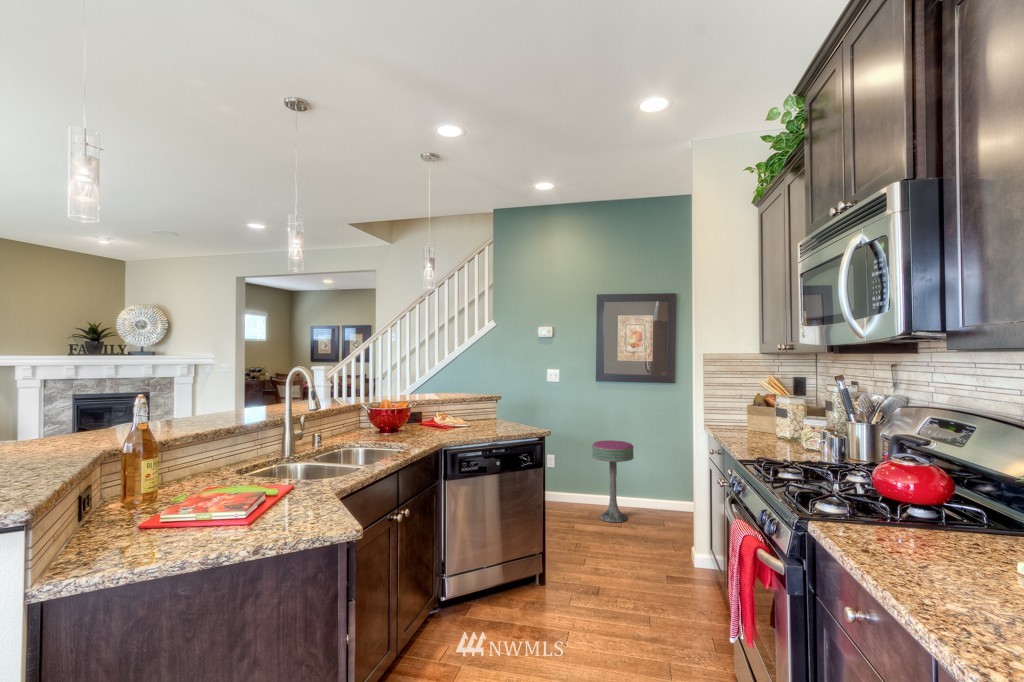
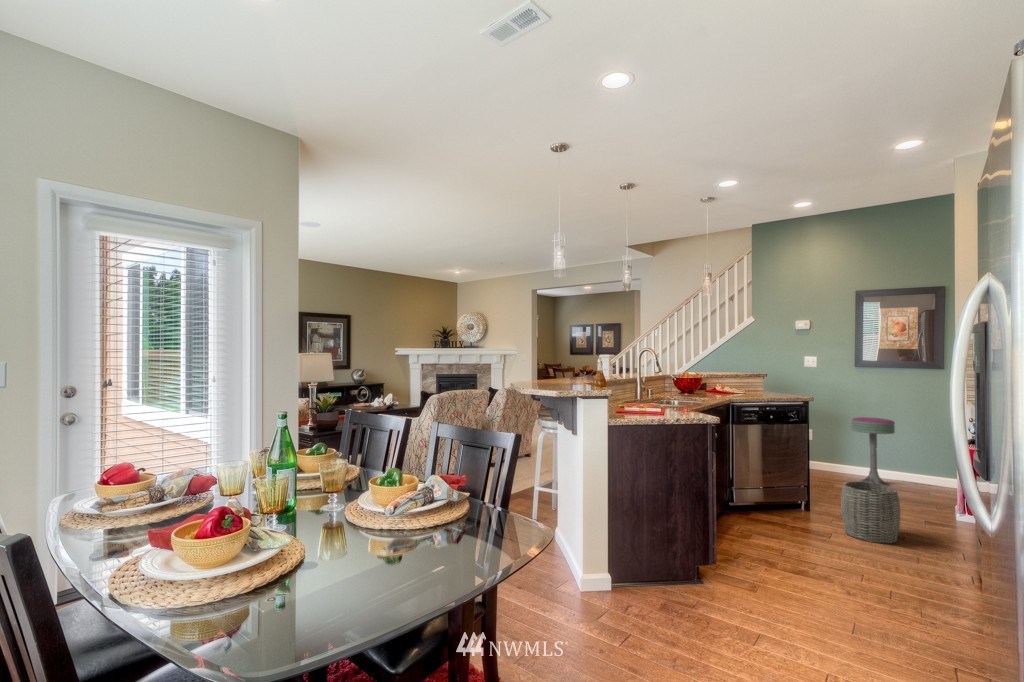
woven basket: none [575,548,642,641] -> present [841,481,901,543]

